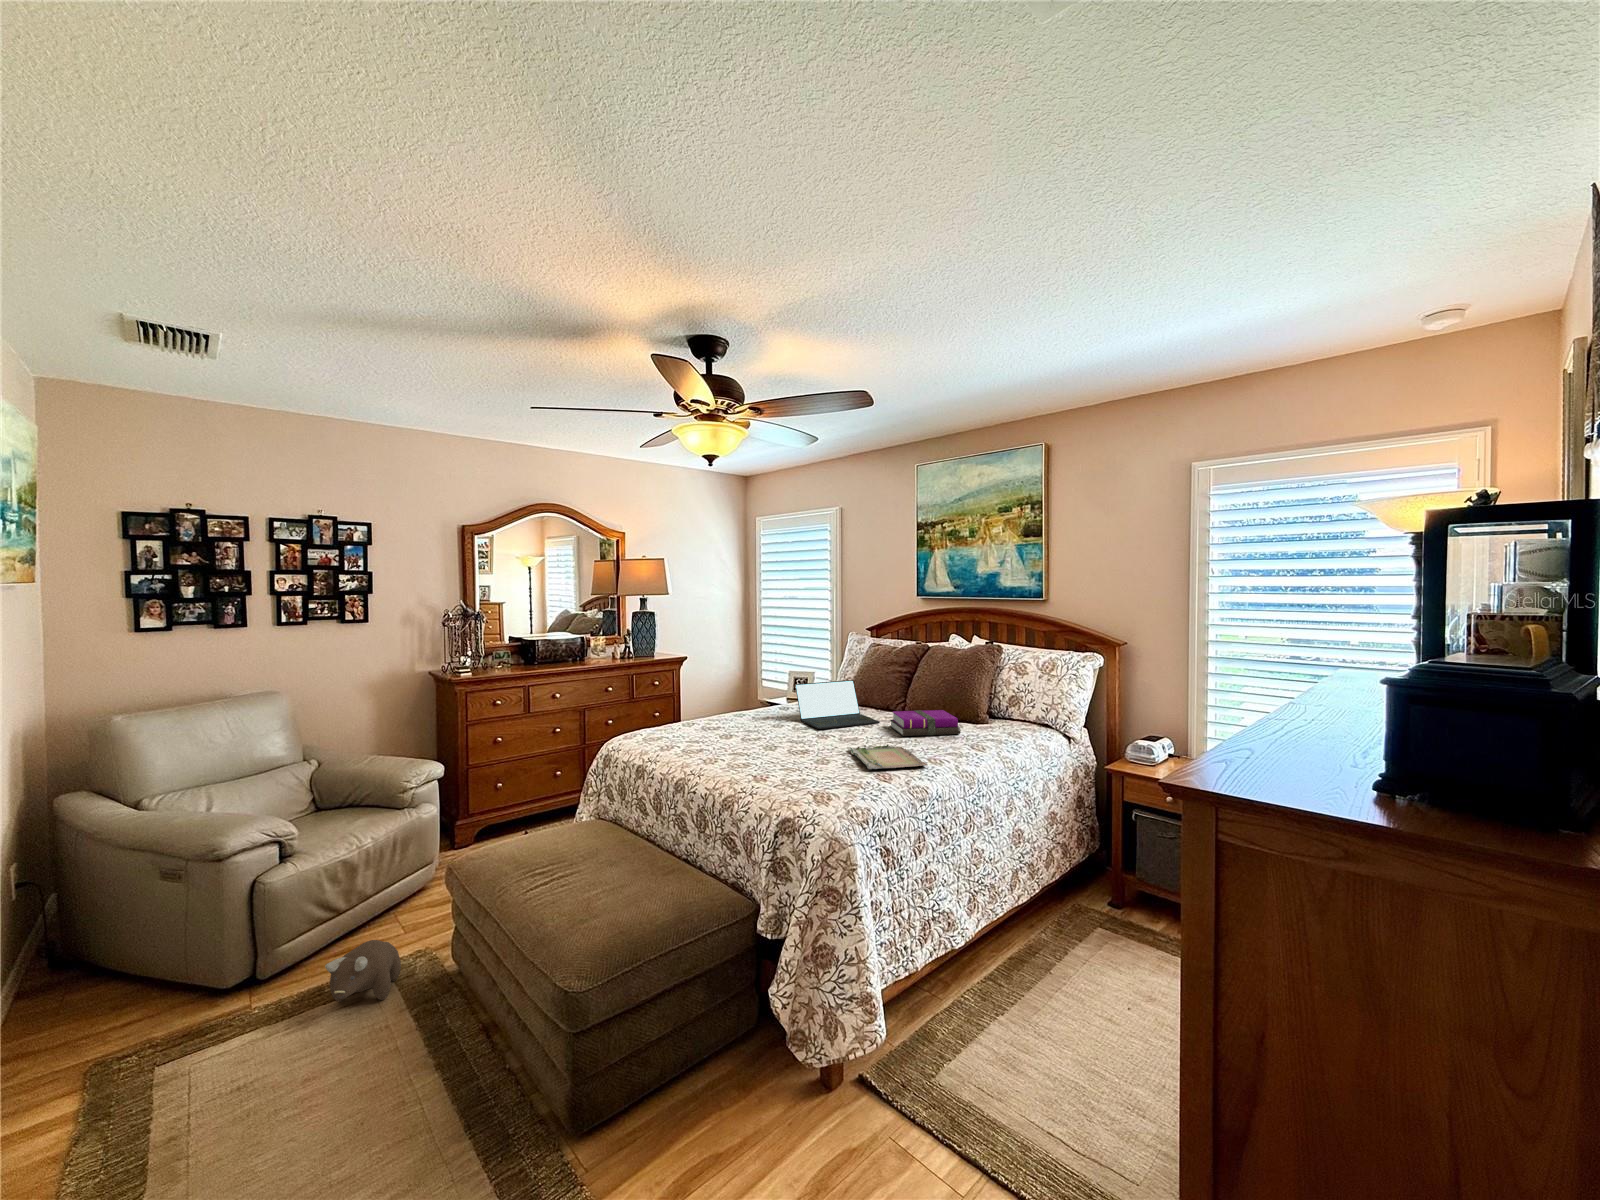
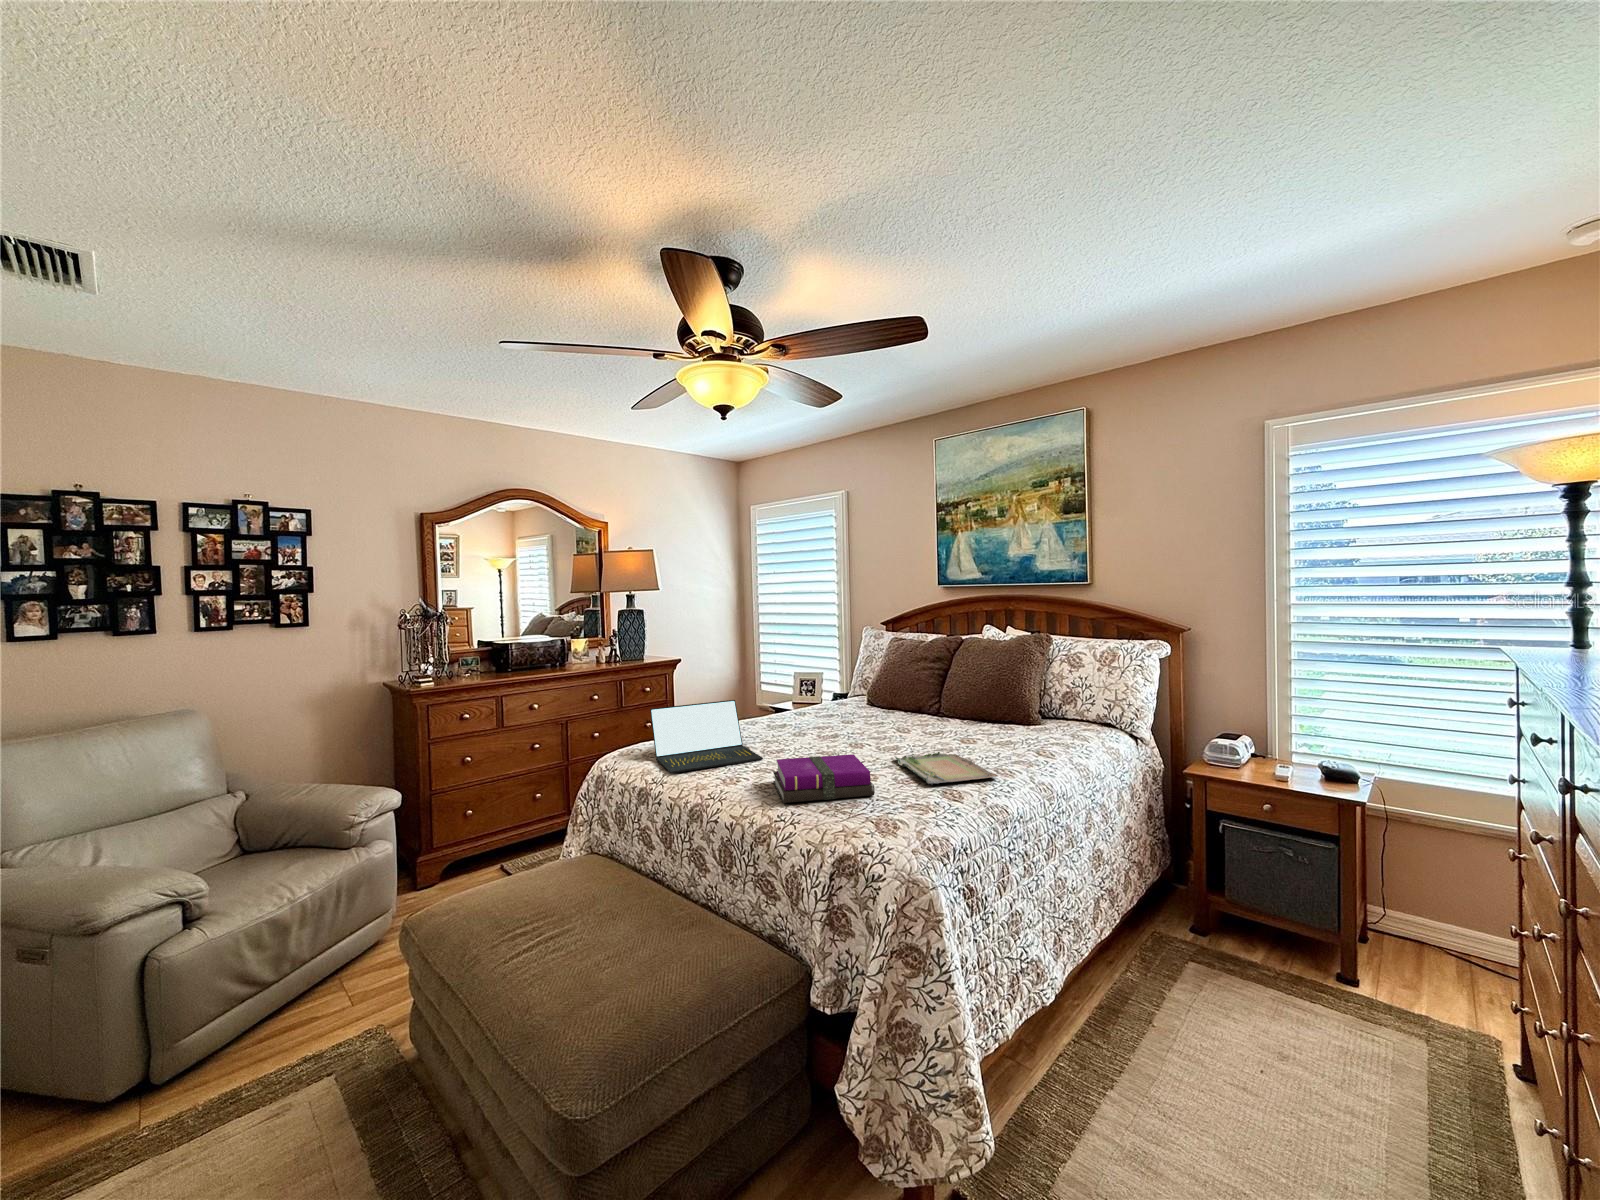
laptop: present [795,680,879,729] -> present [650,700,763,773]
notebook: present [890,710,960,736] -> present [773,754,875,803]
plush toy: present [325,940,401,1002] -> none [232,1026,341,1116]

